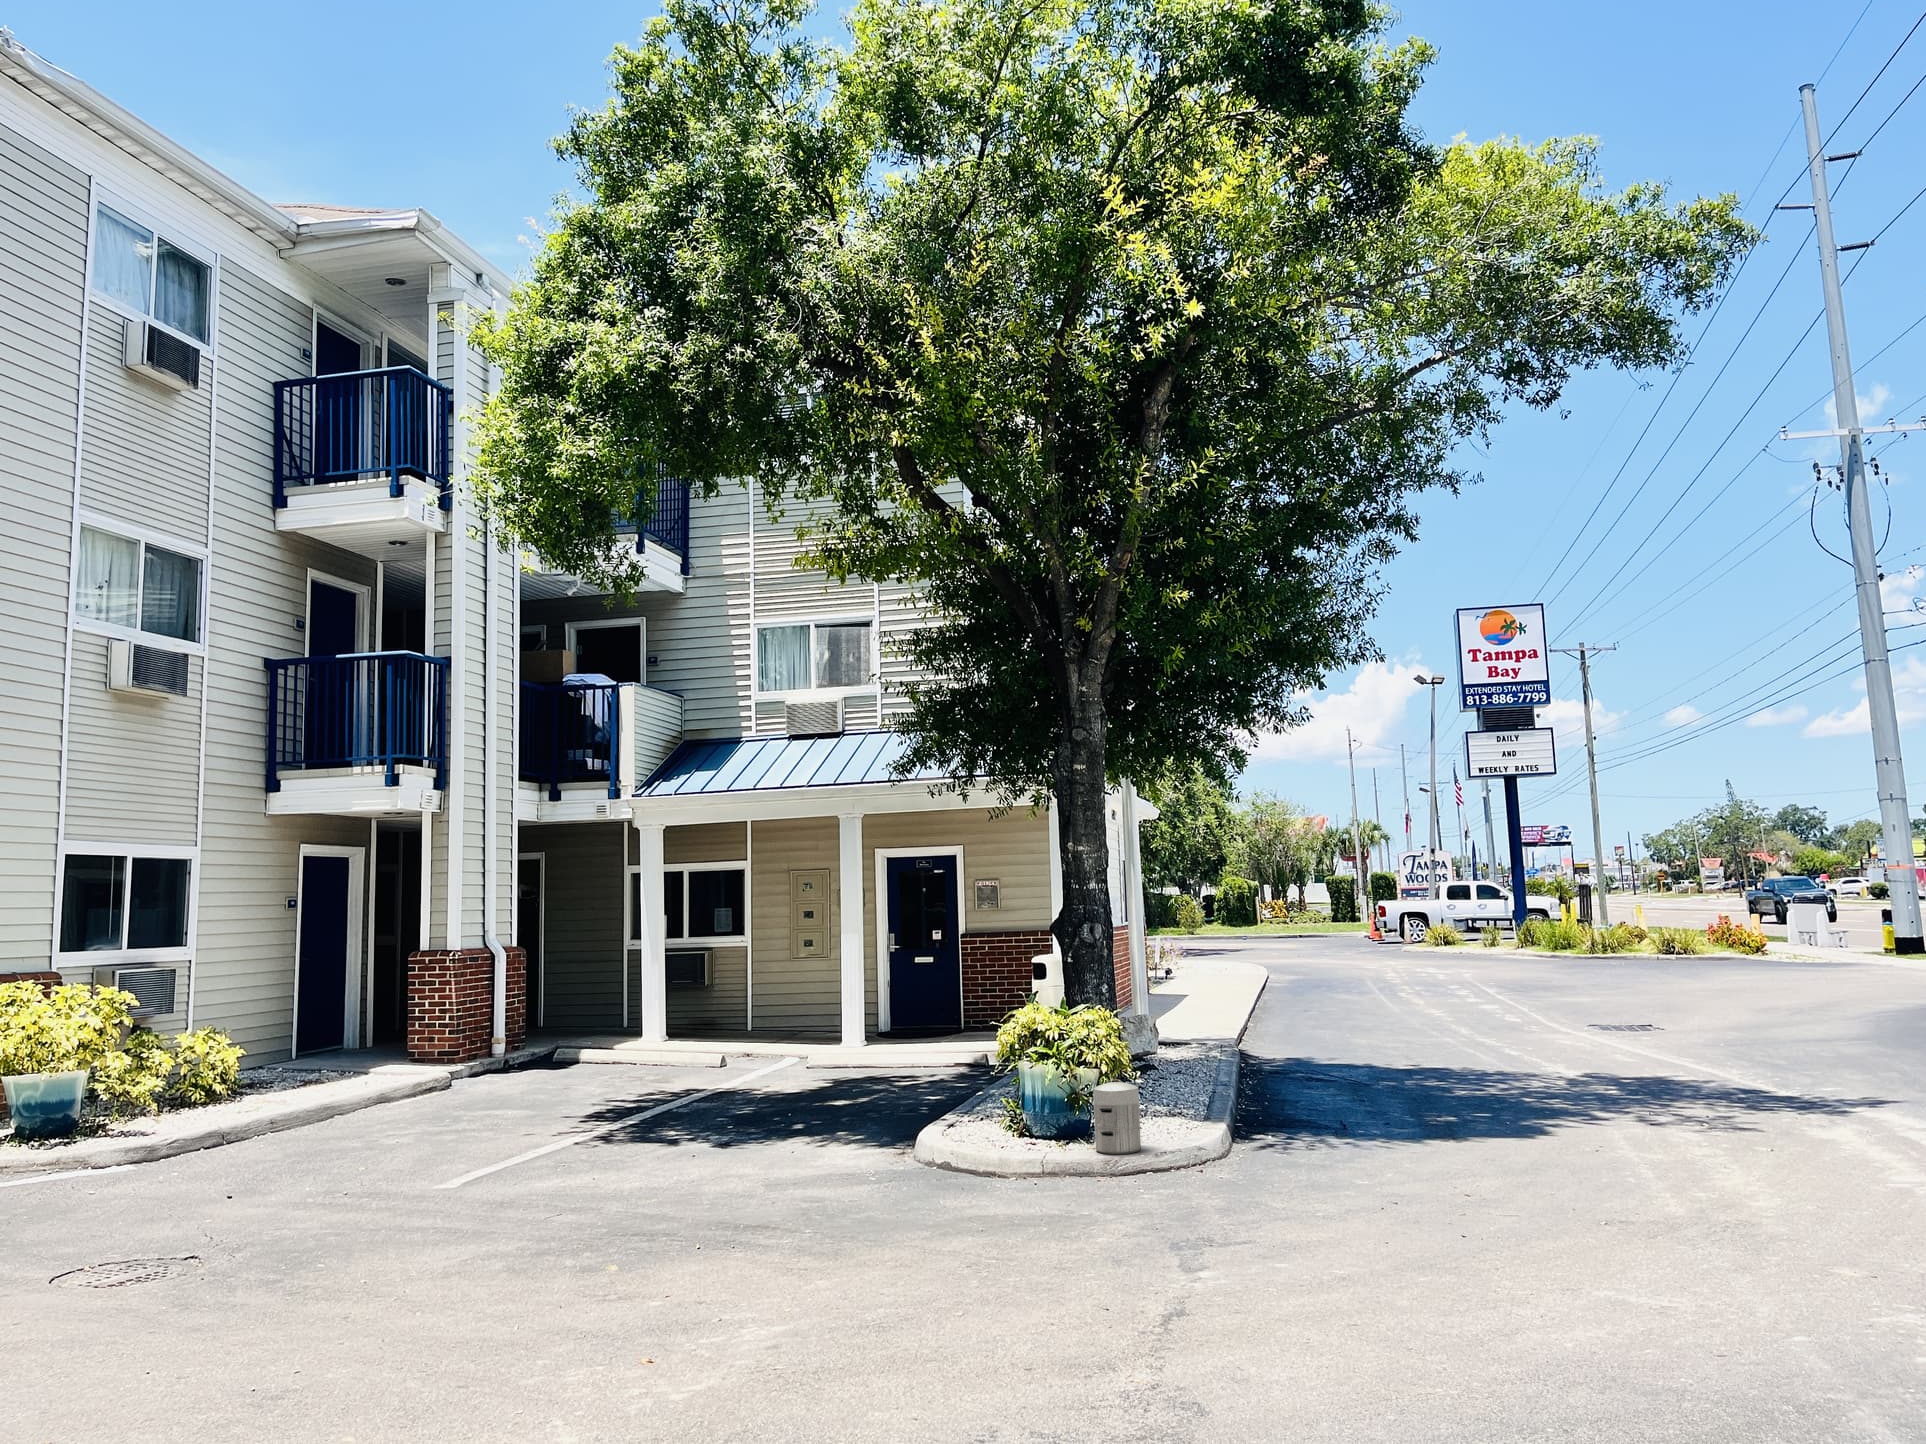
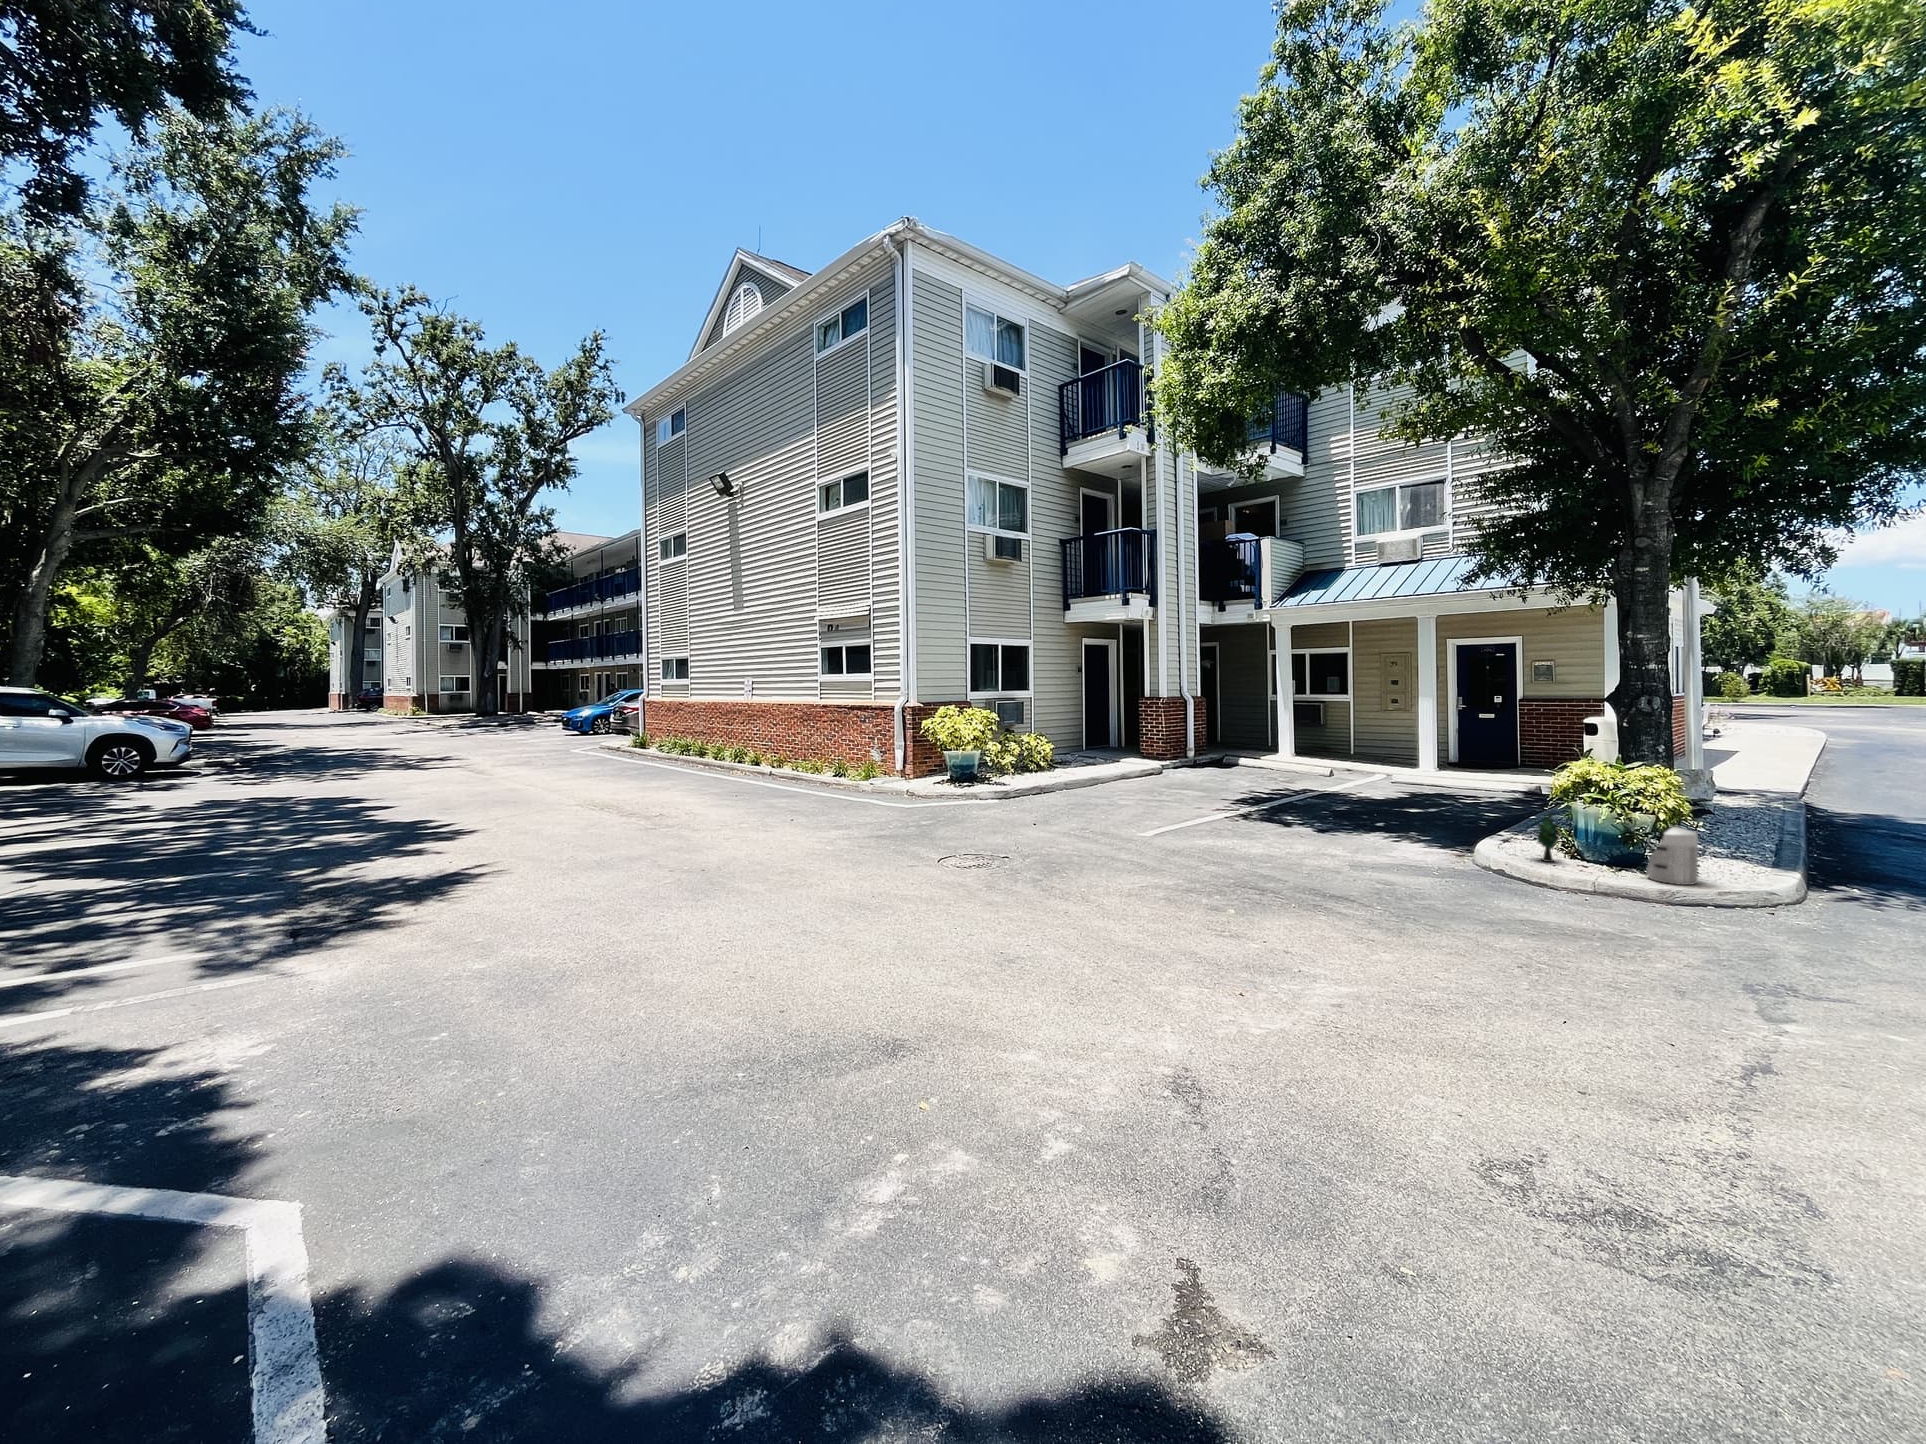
decorative plant: none [980,1078,1015,1148] -> present [1534,812,1564,862]

